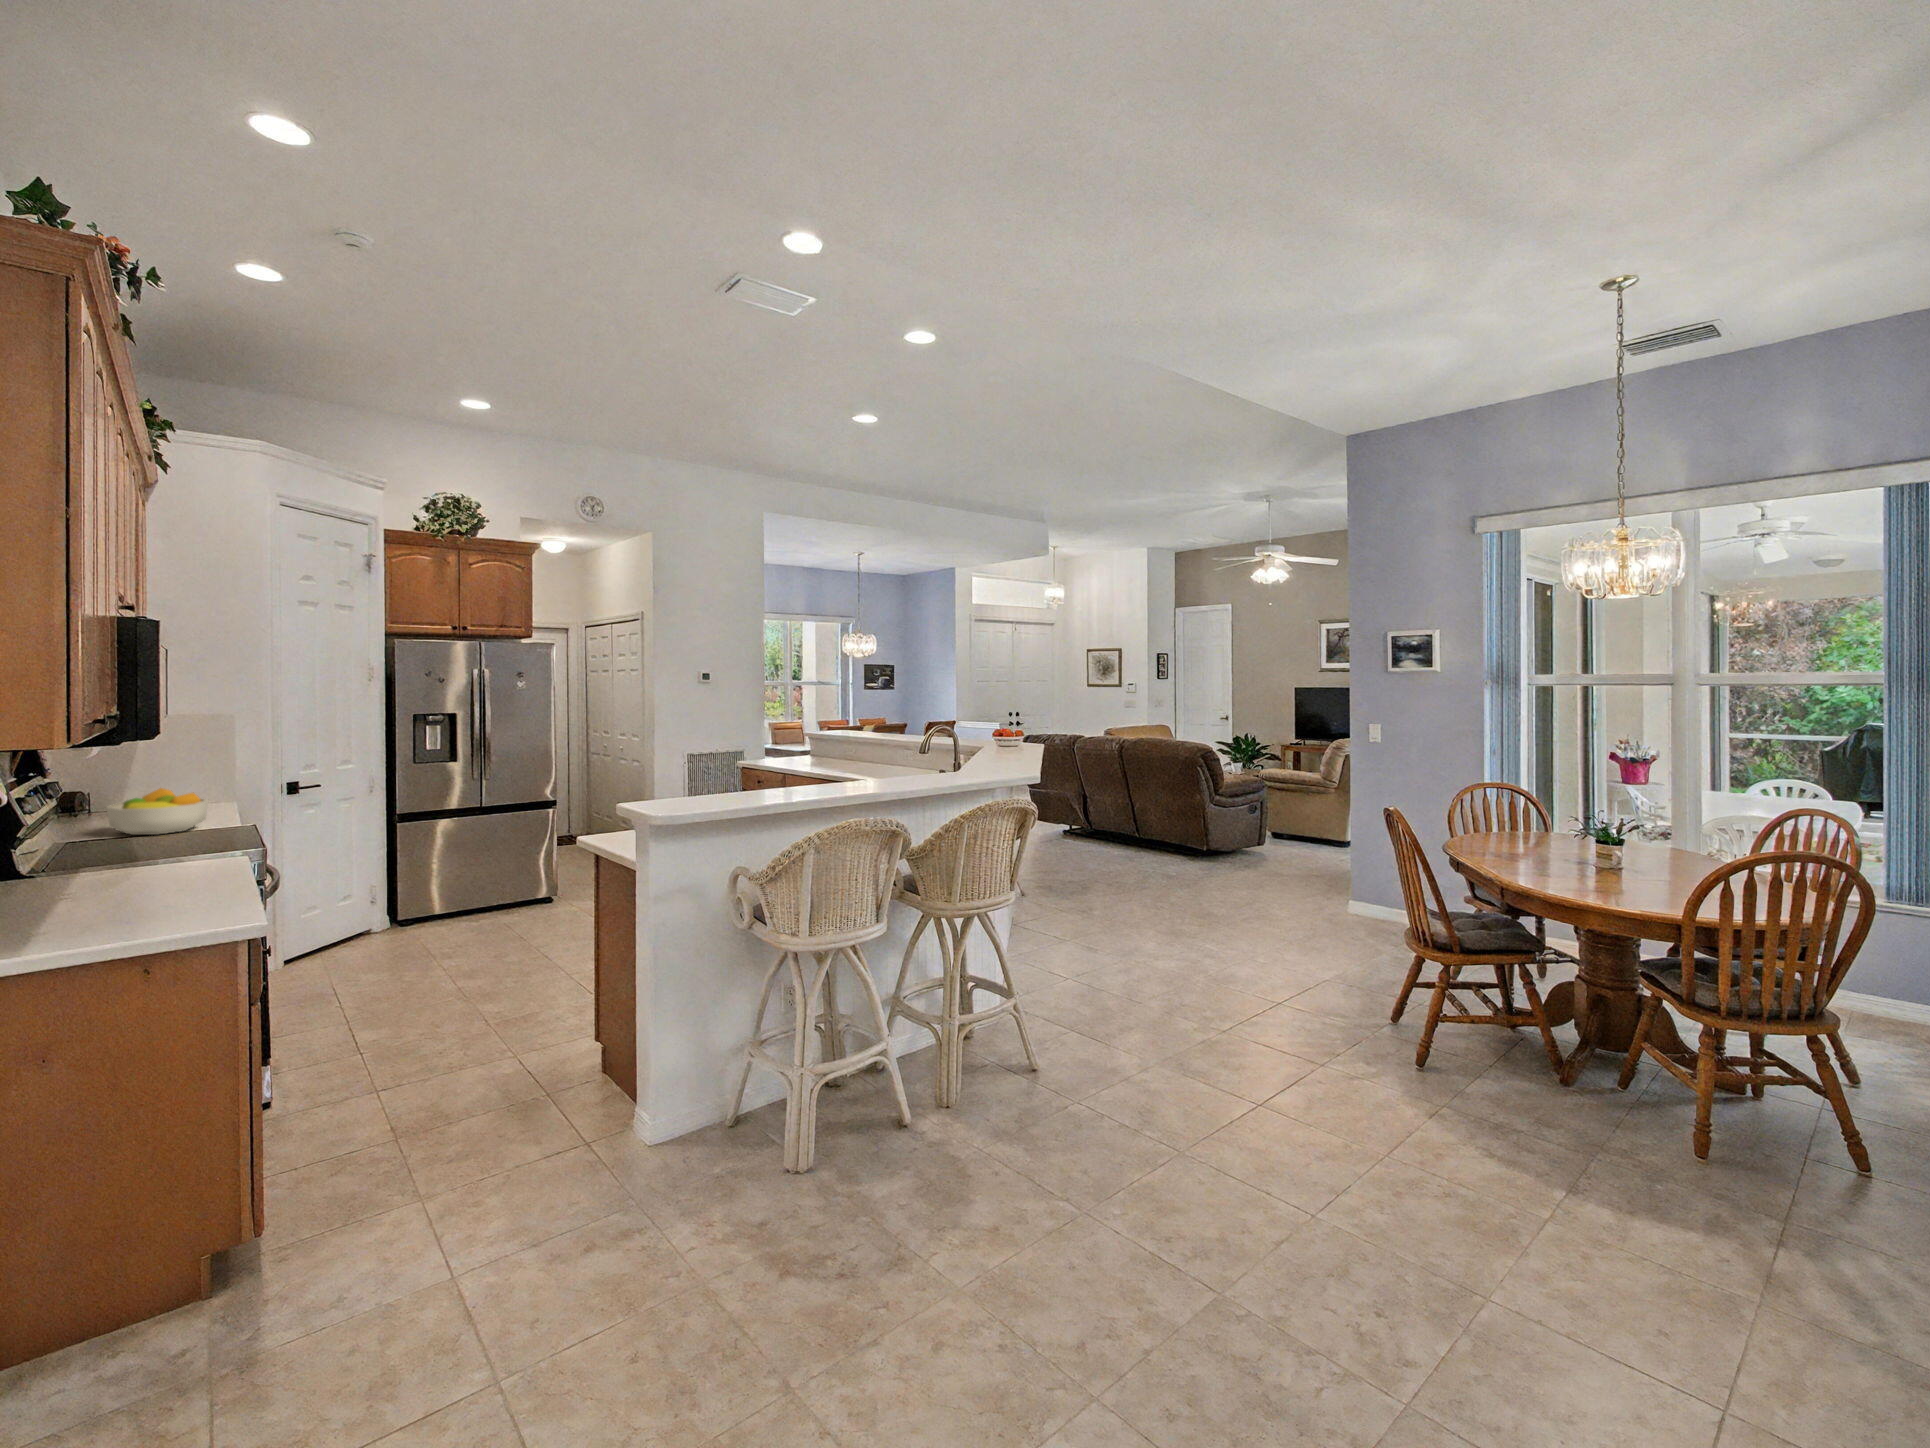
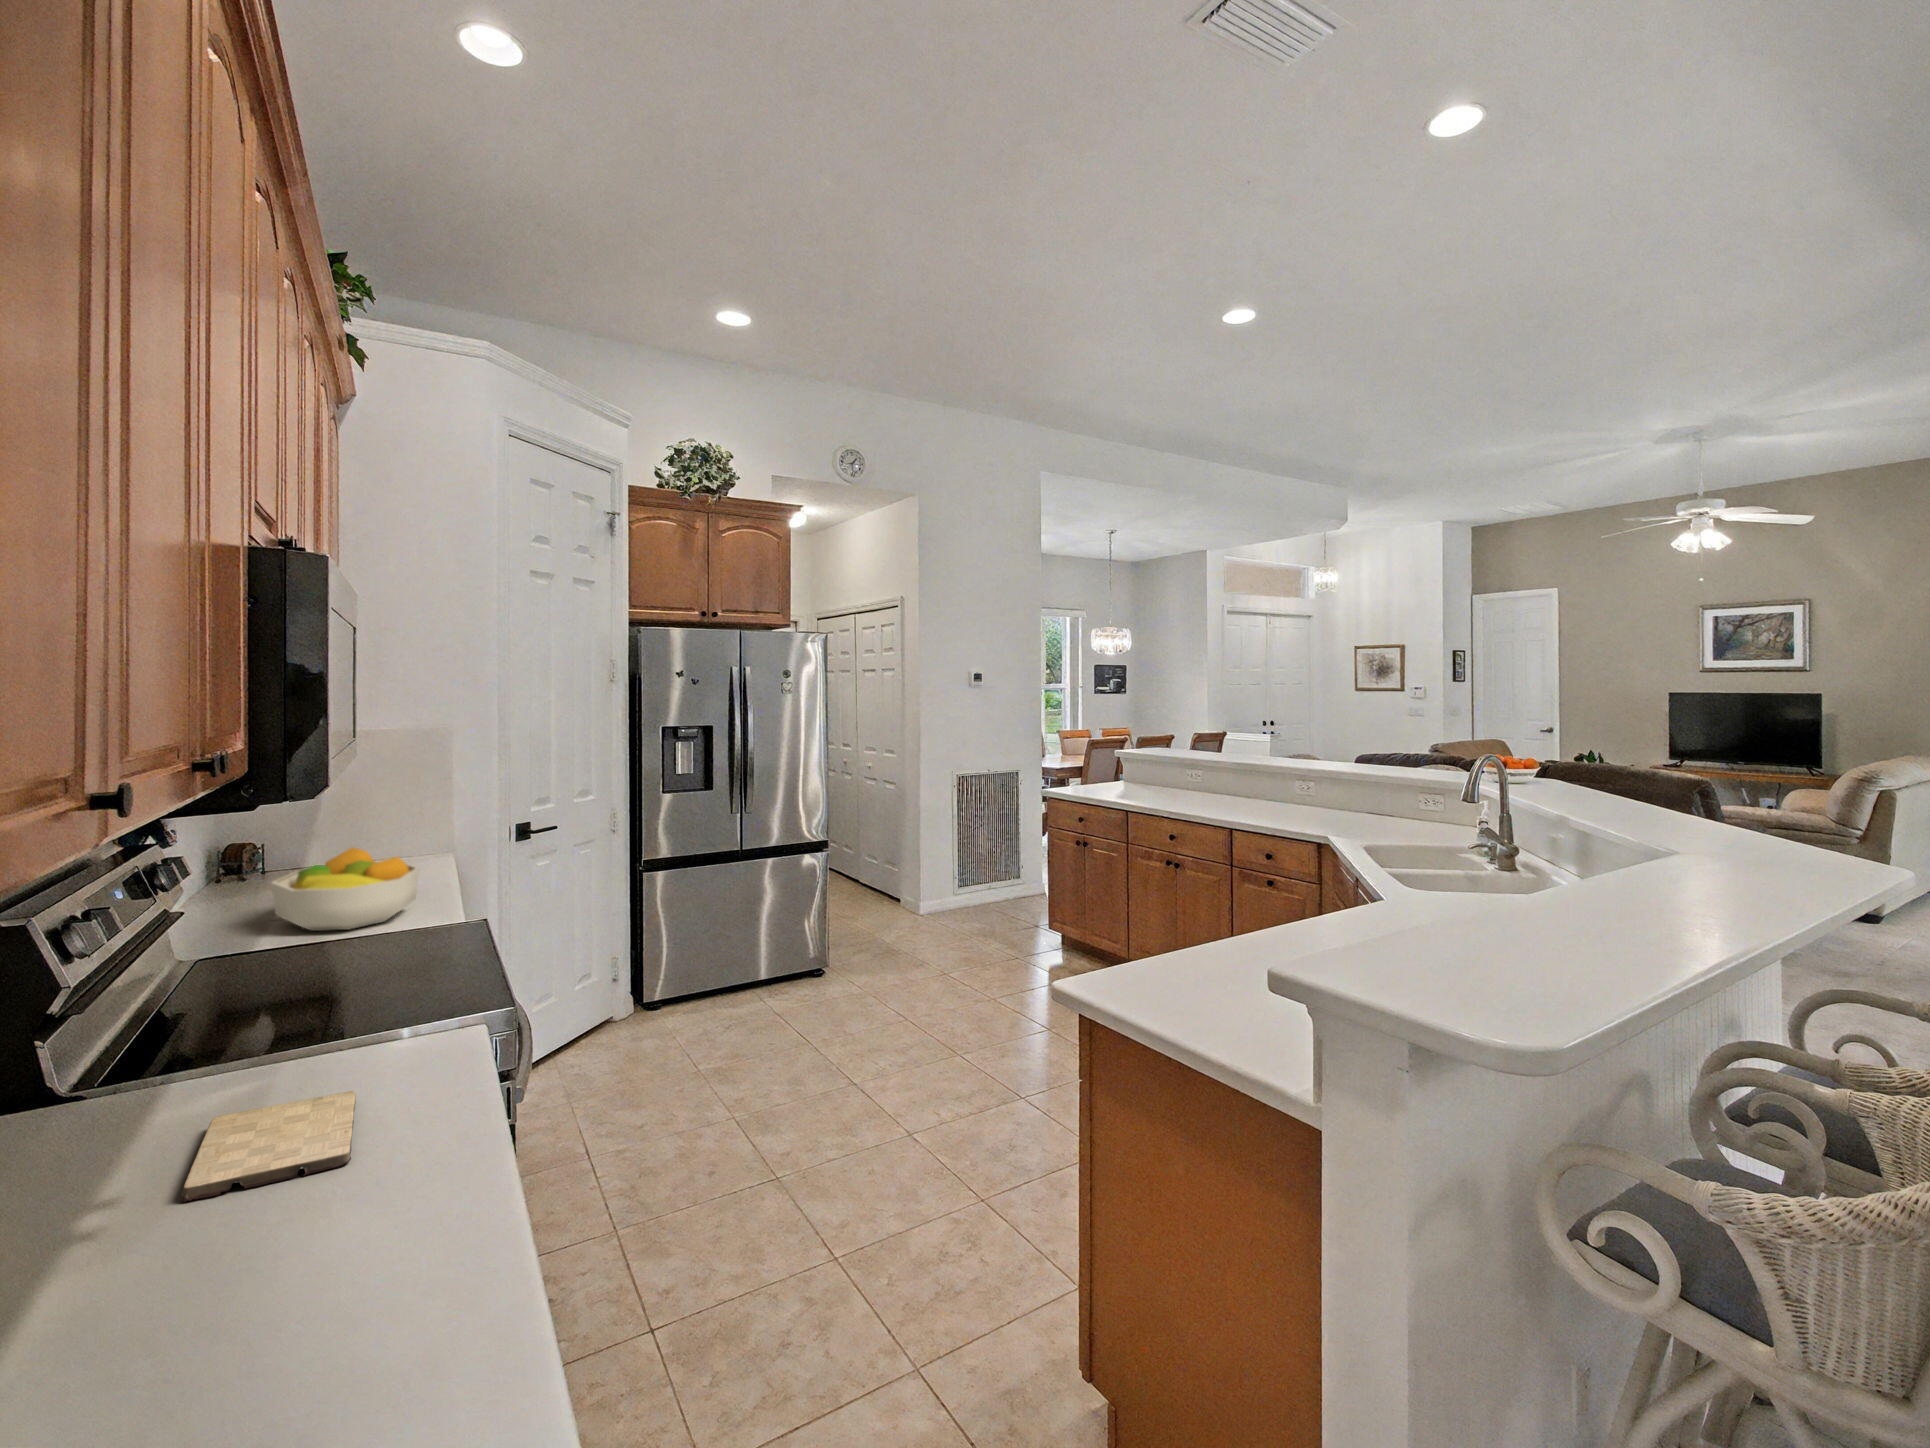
cutting board: none [99,875,175,899] -> present [180,1091,356,1202]

